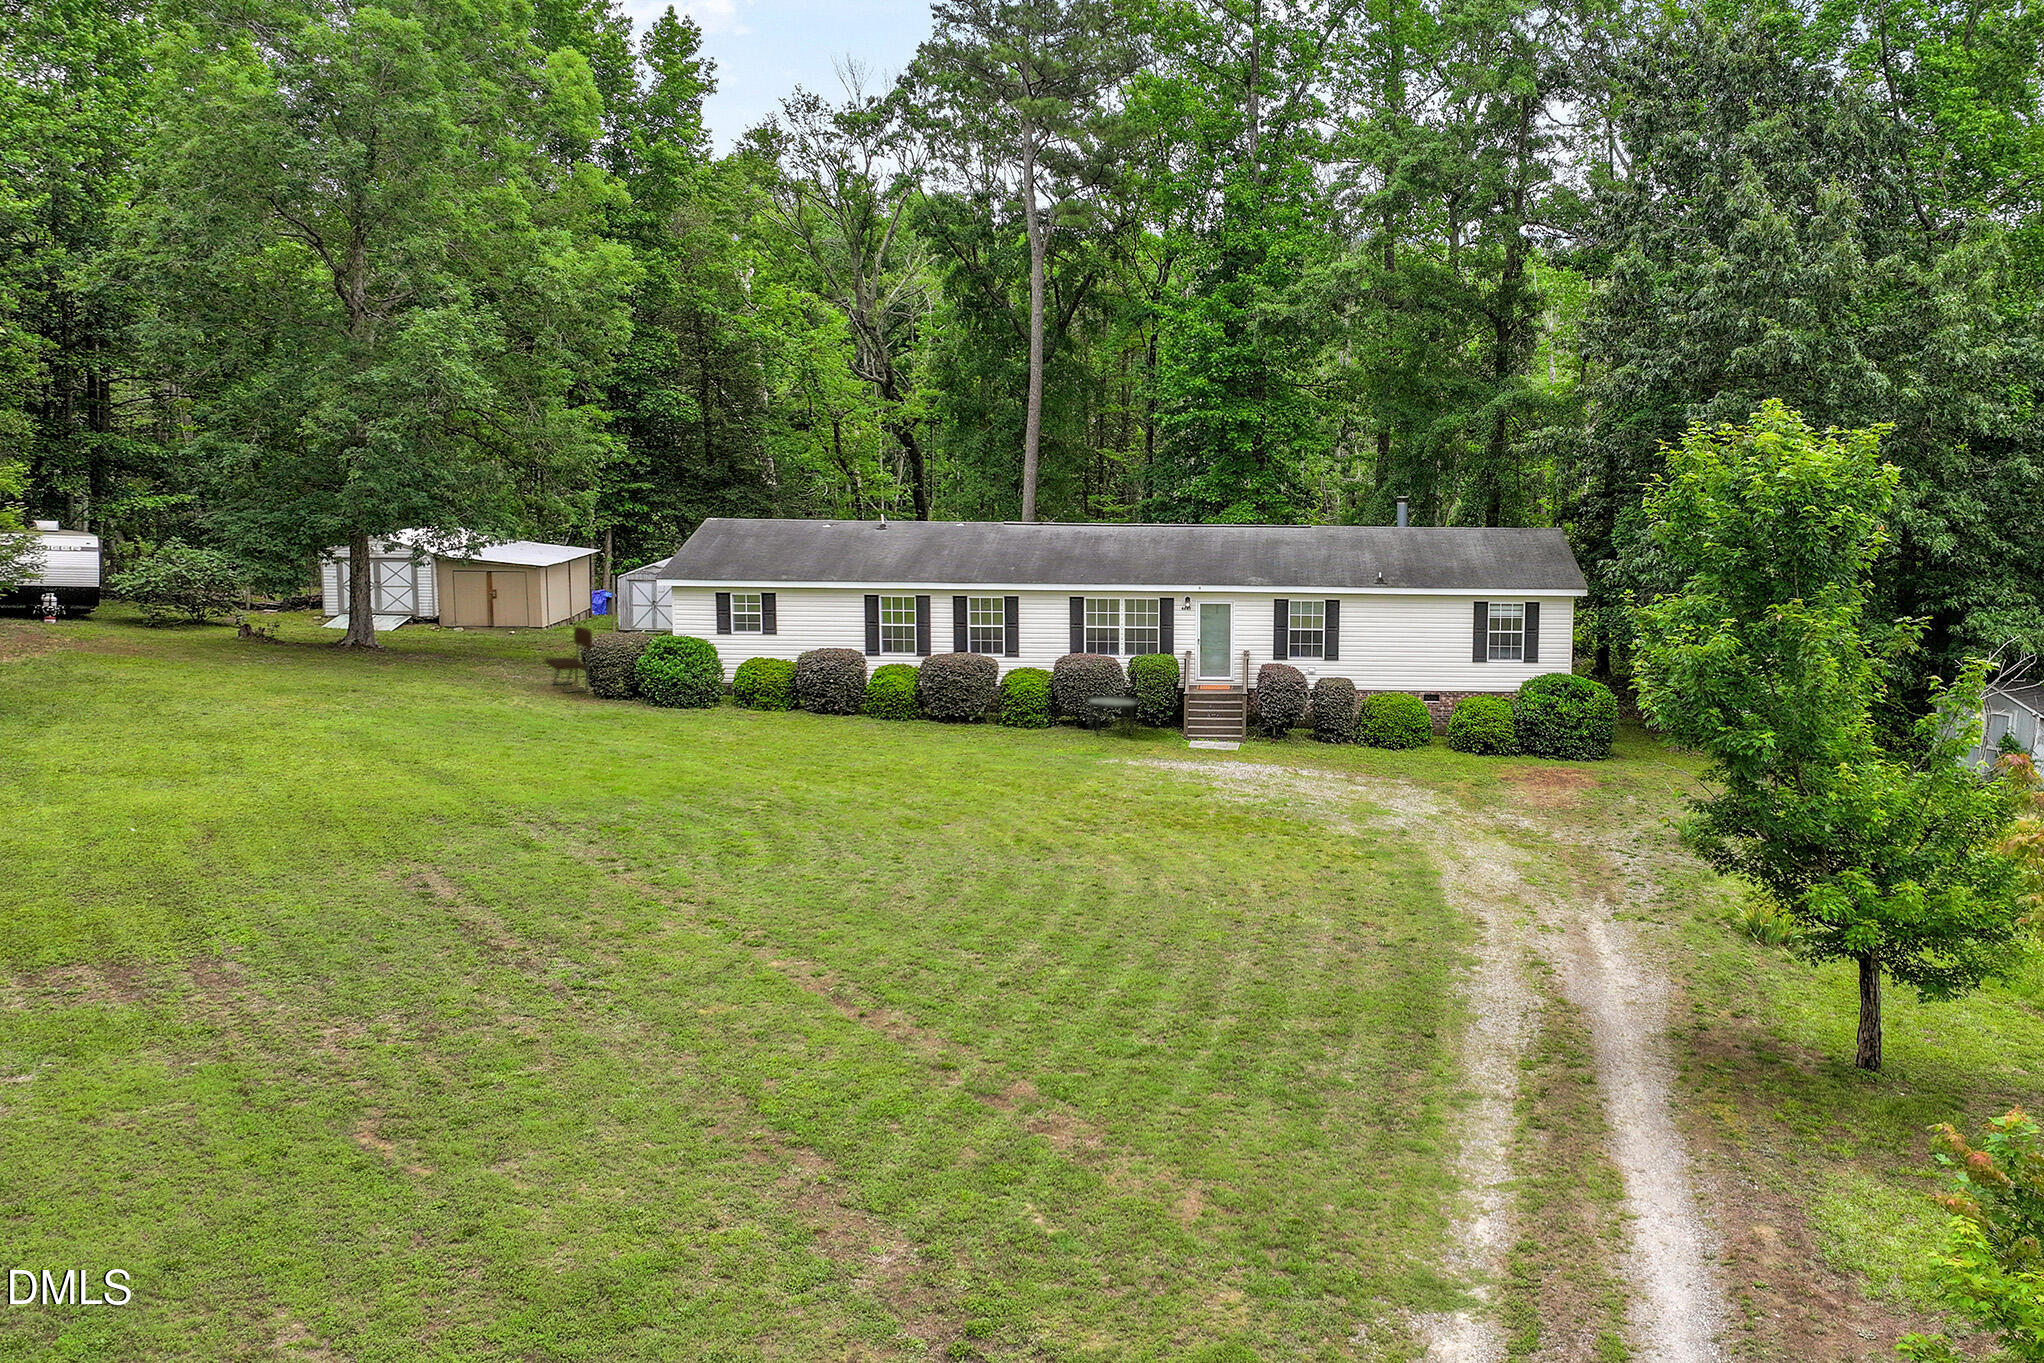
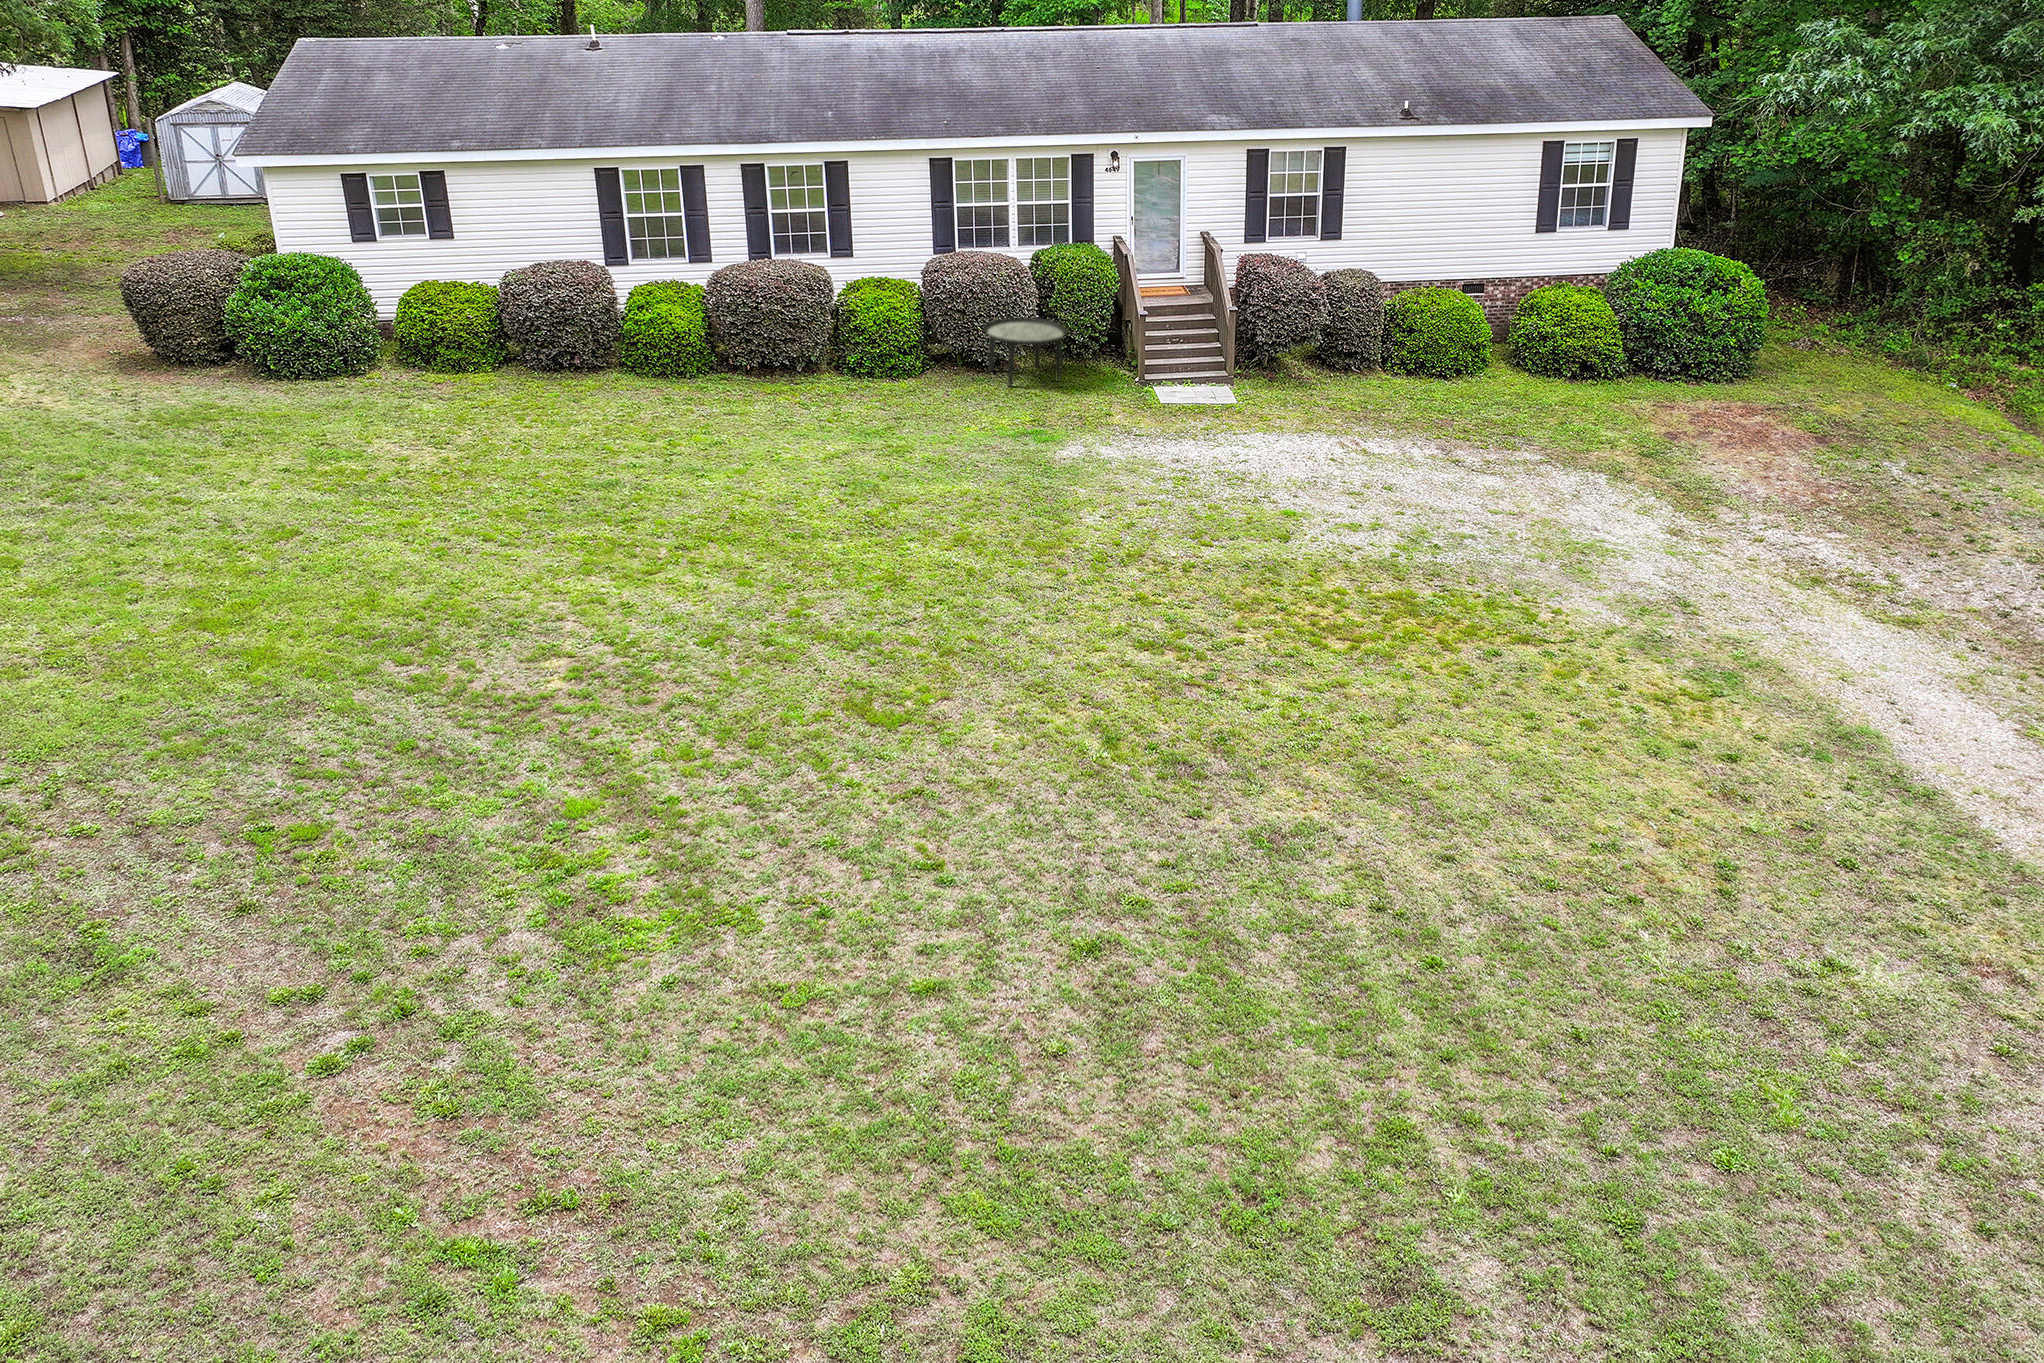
bench: present [545,627,592,693] -> none [63,248,157,367]

